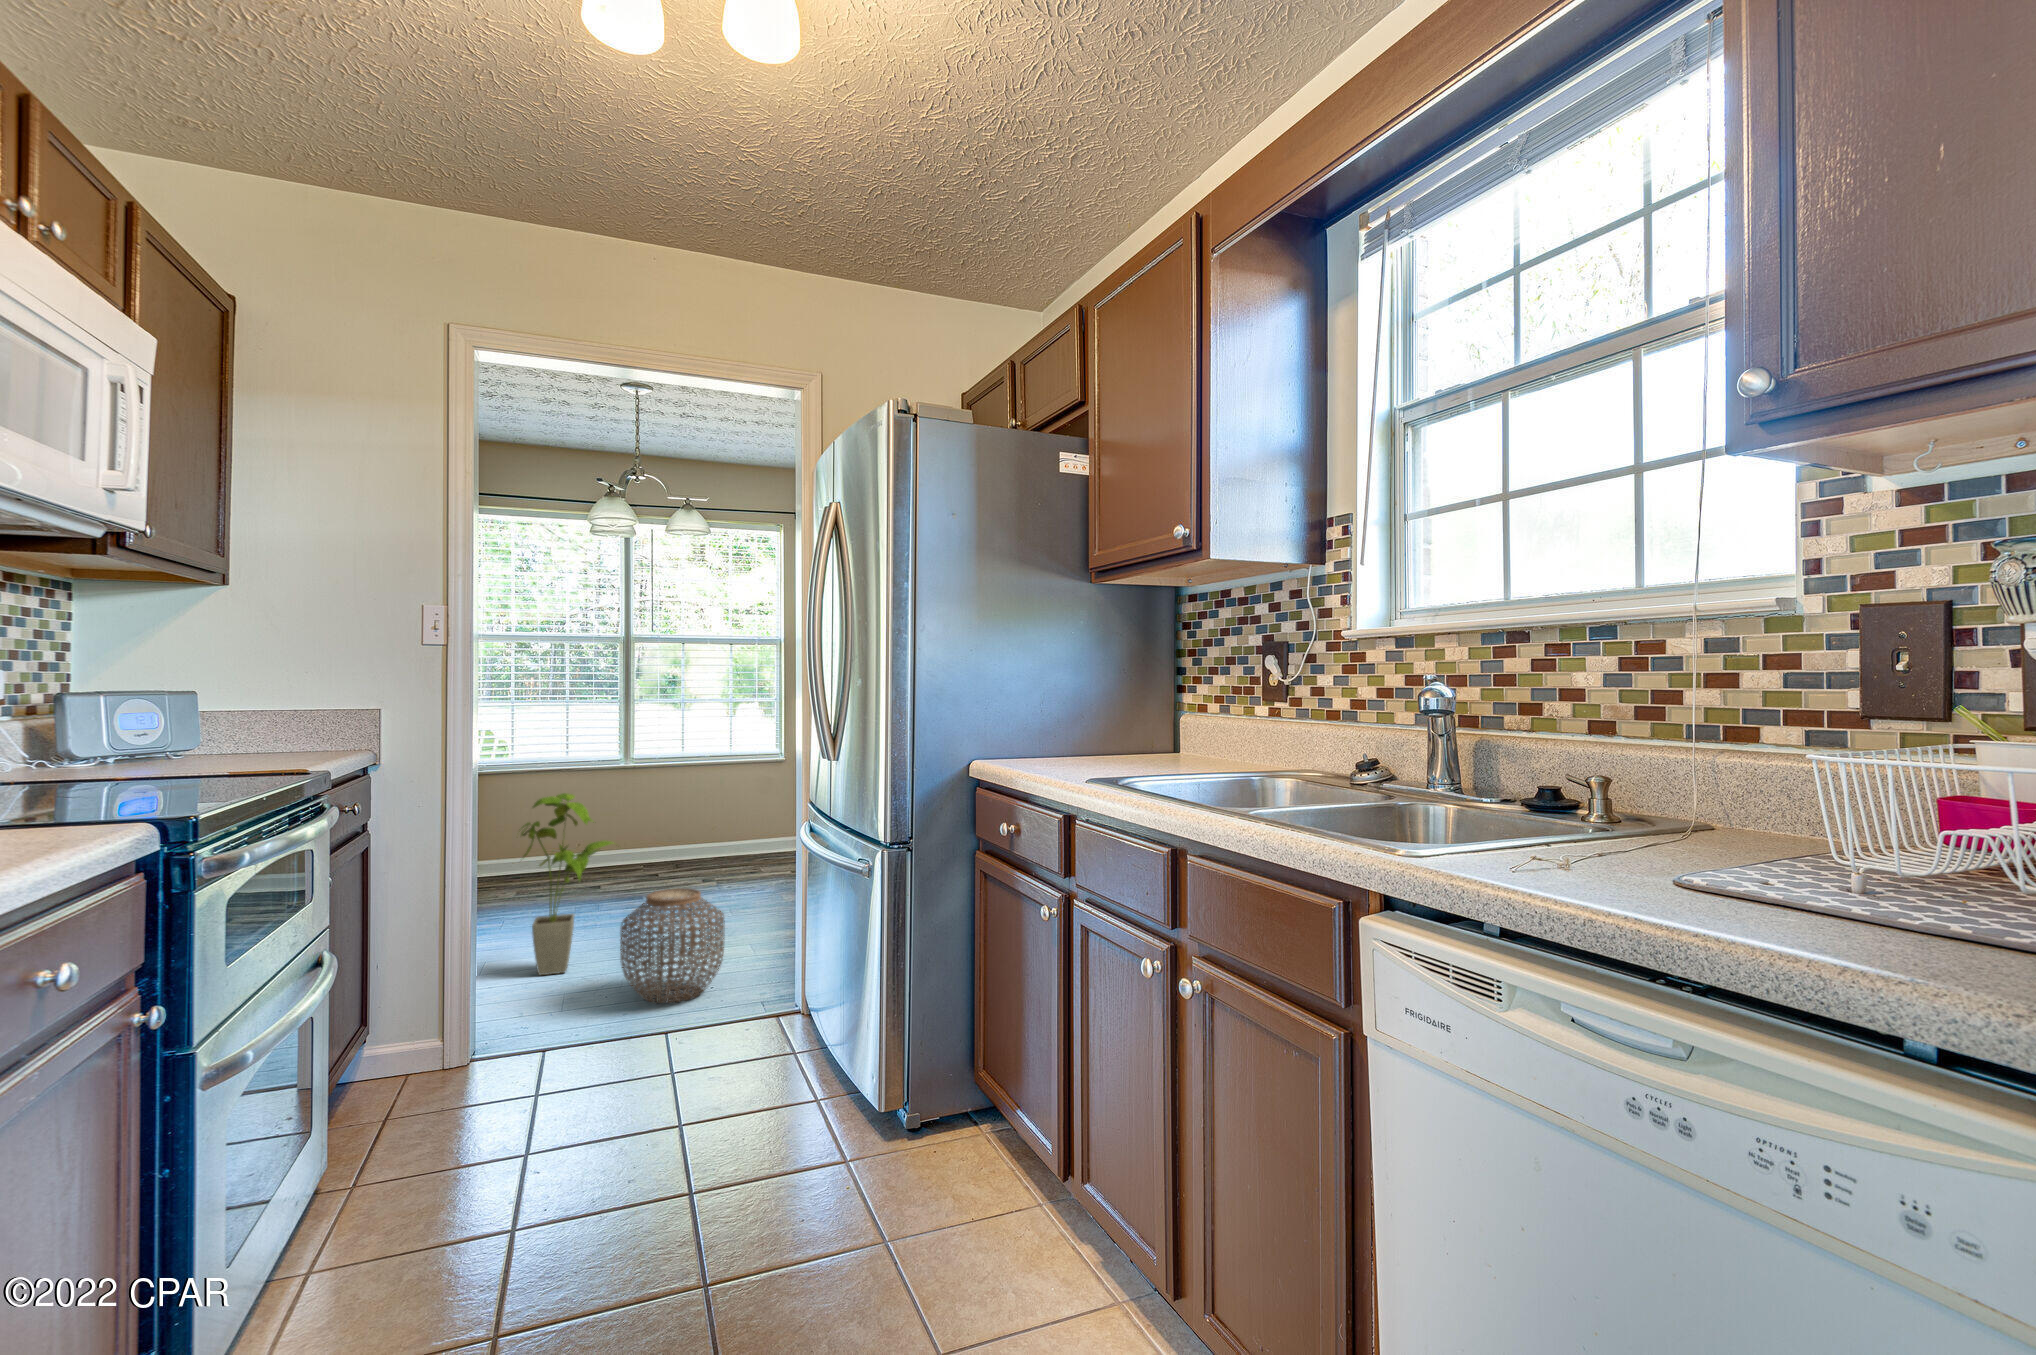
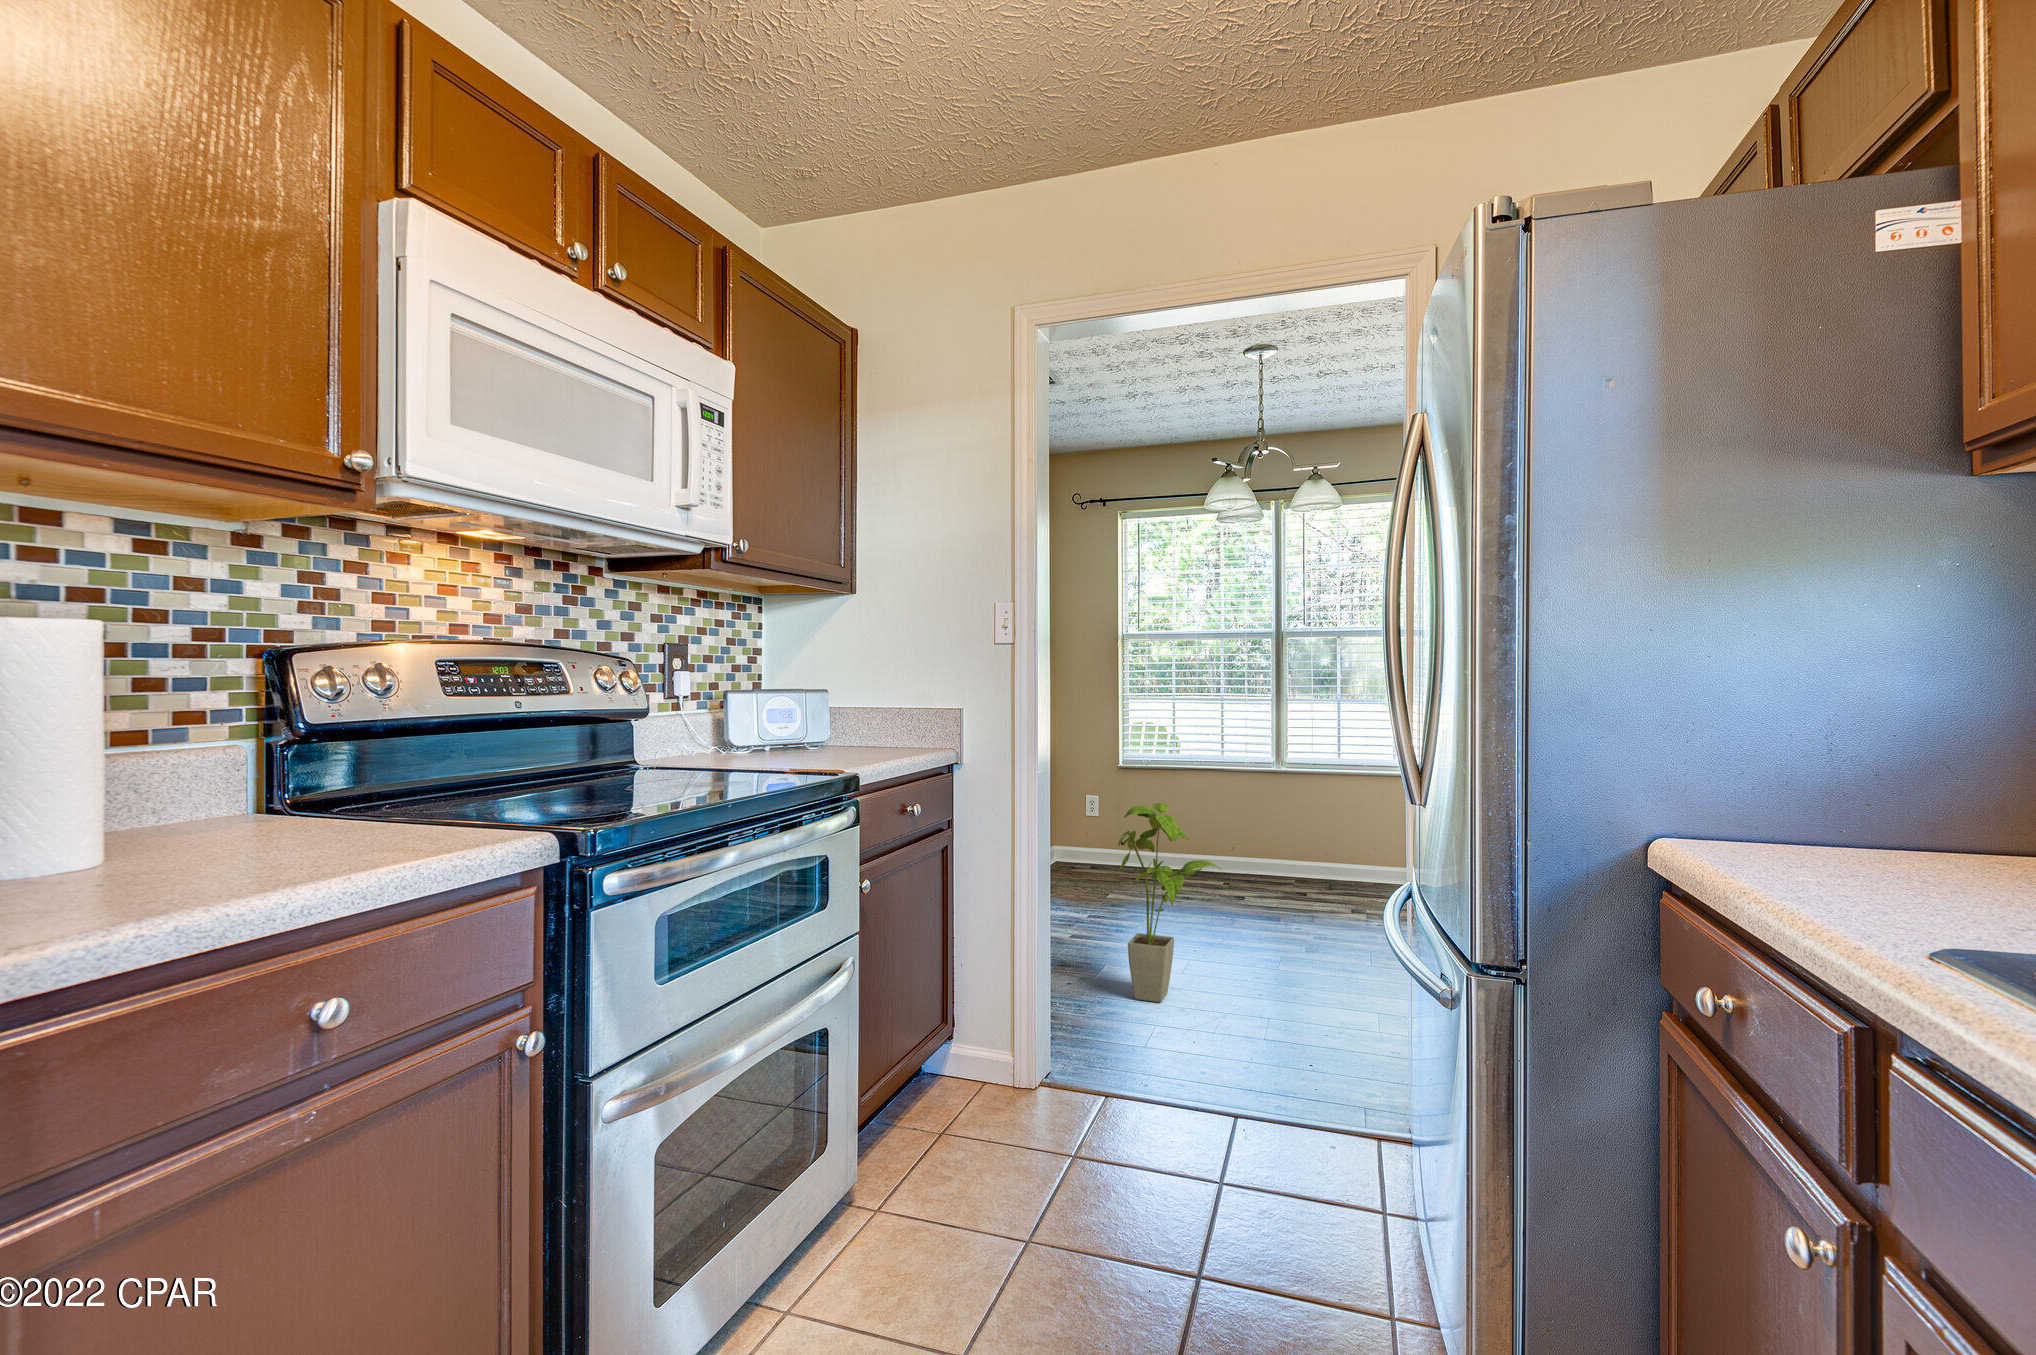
woven basket: present [620,888,725,1003] -> none [1196,935,1321,1083]

